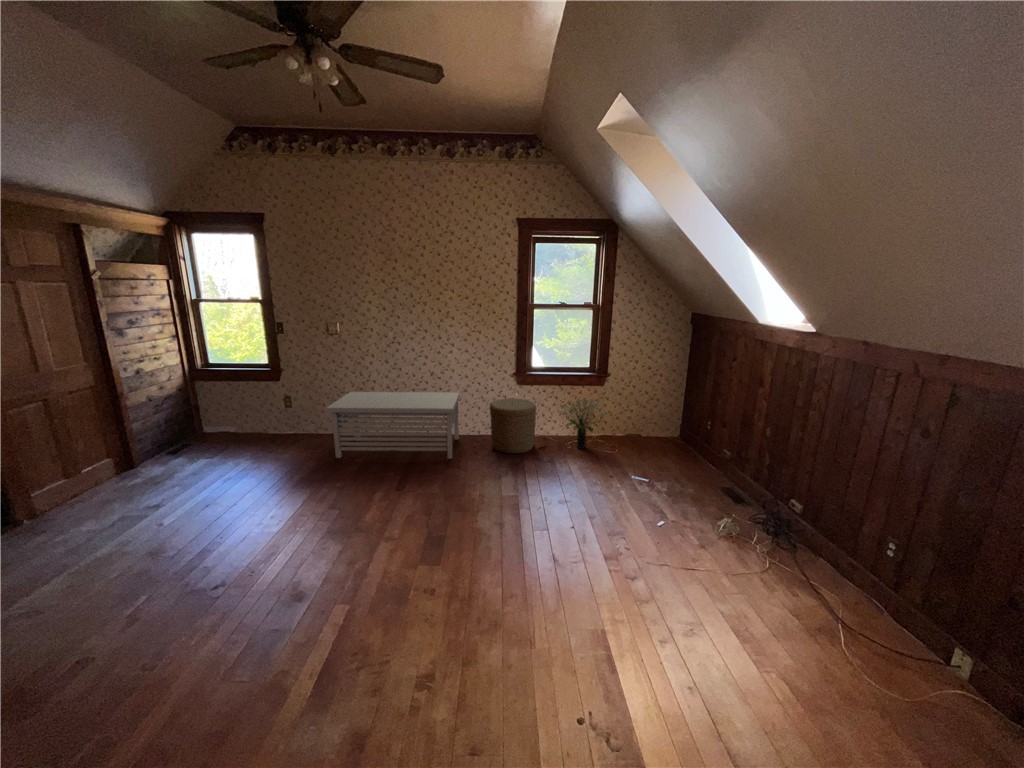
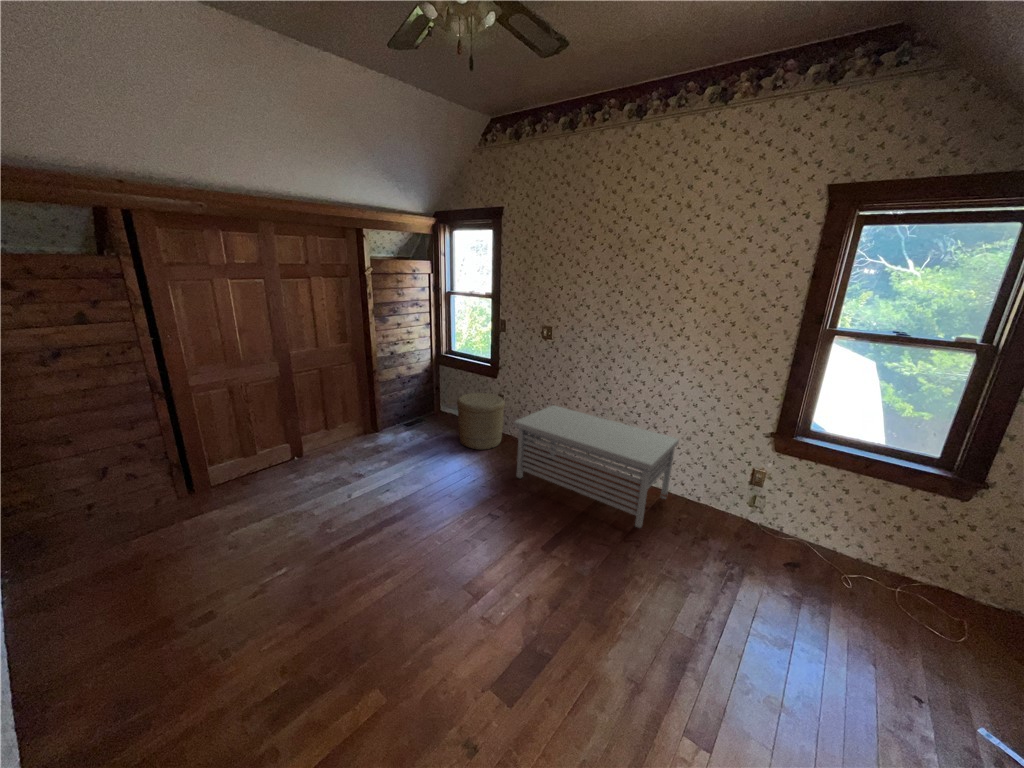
woven basket: present [490,398,536,454] -> present [457,393,505,450]
potted plant: present [560,398,608,449] -> none [847,506,964,601]

